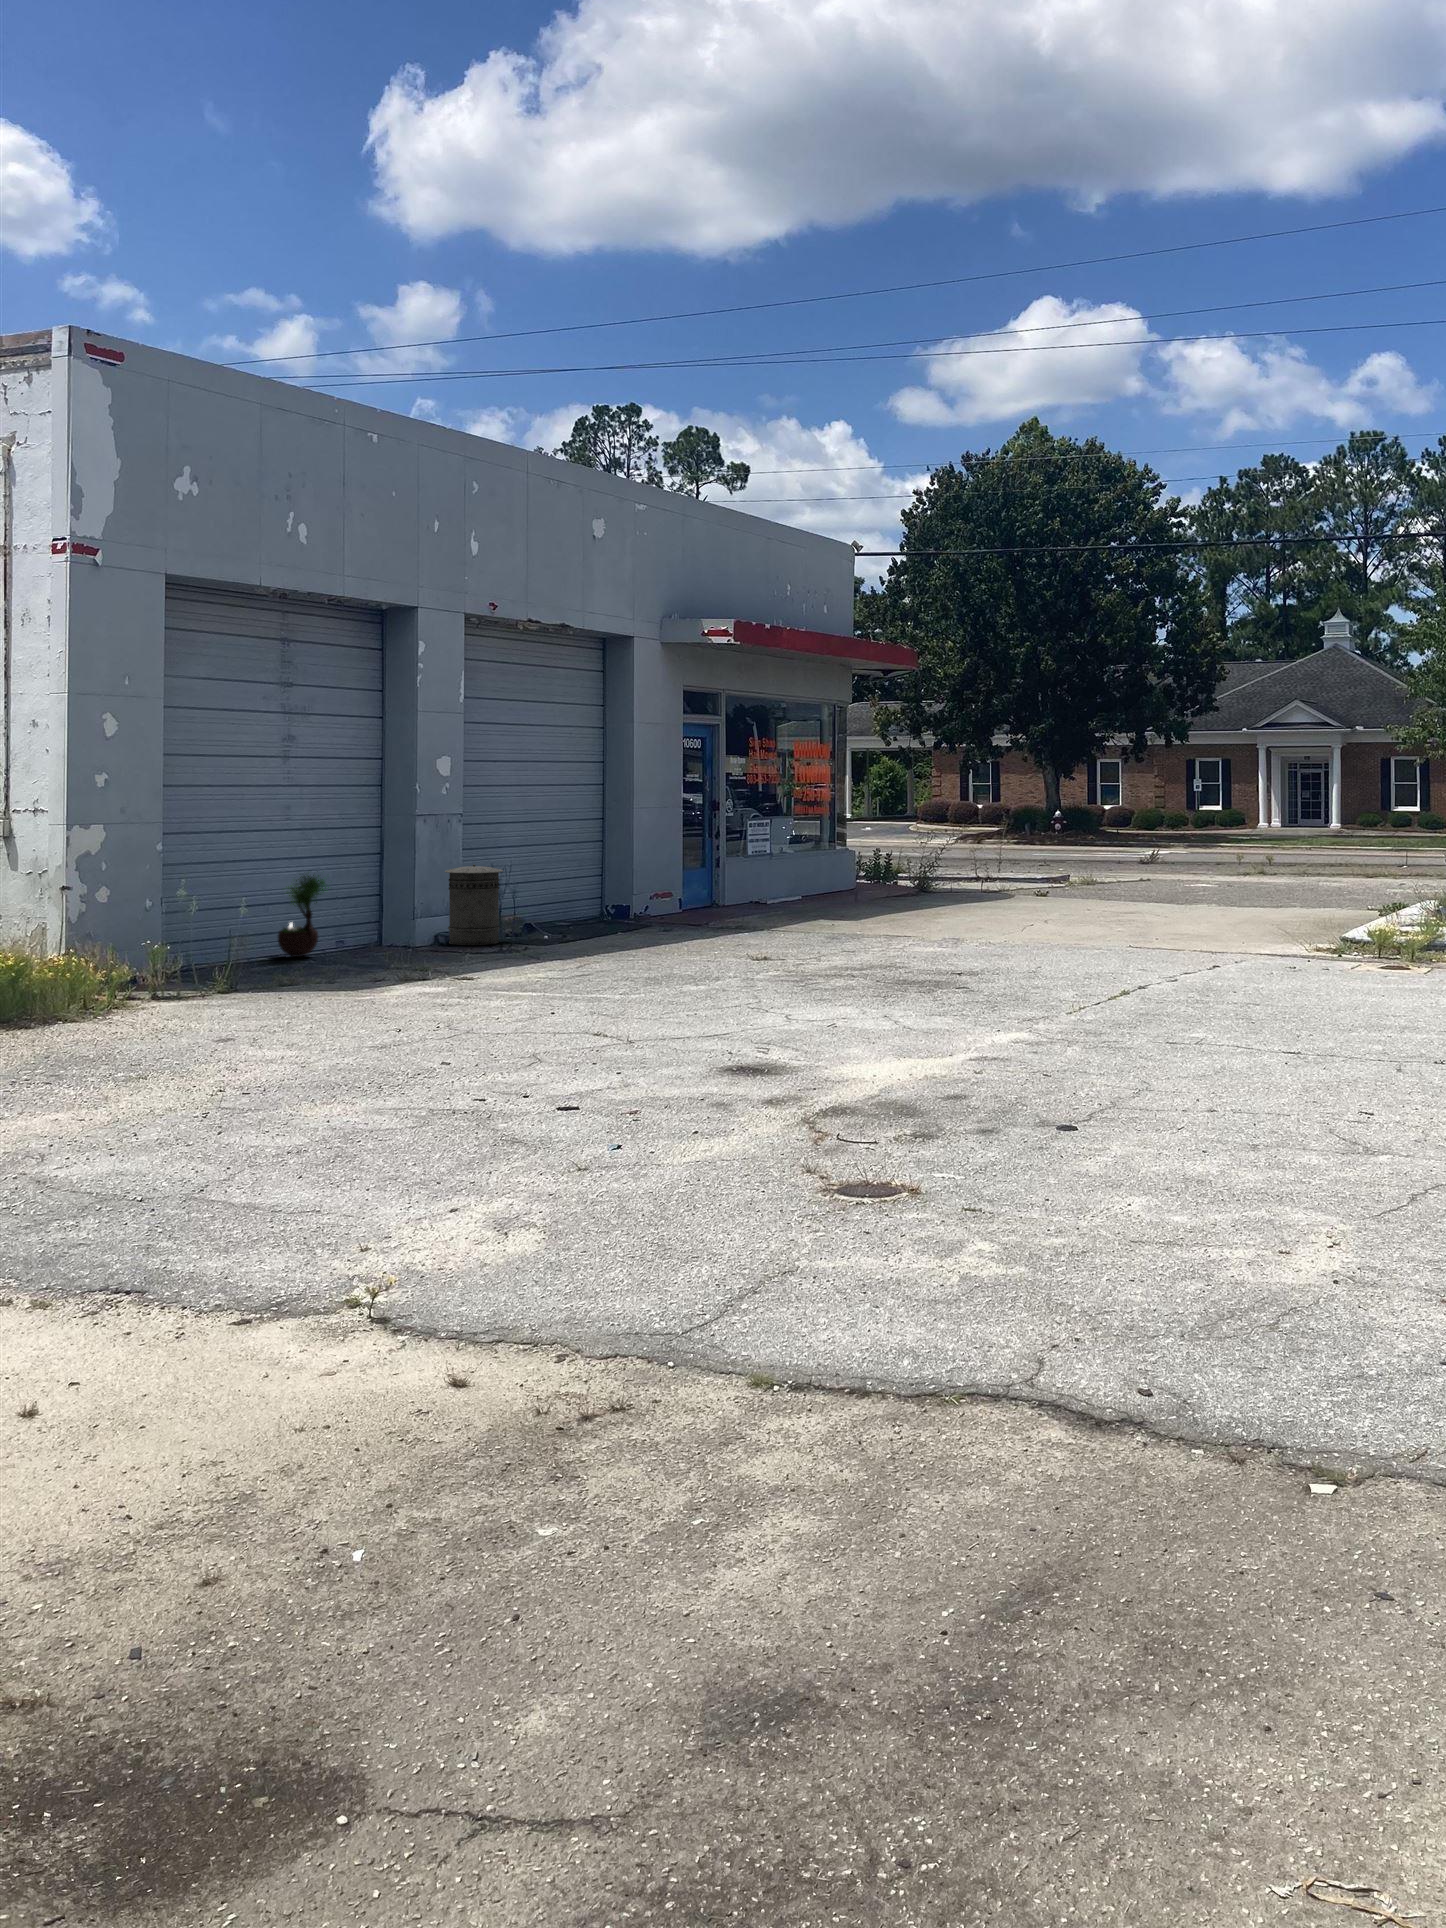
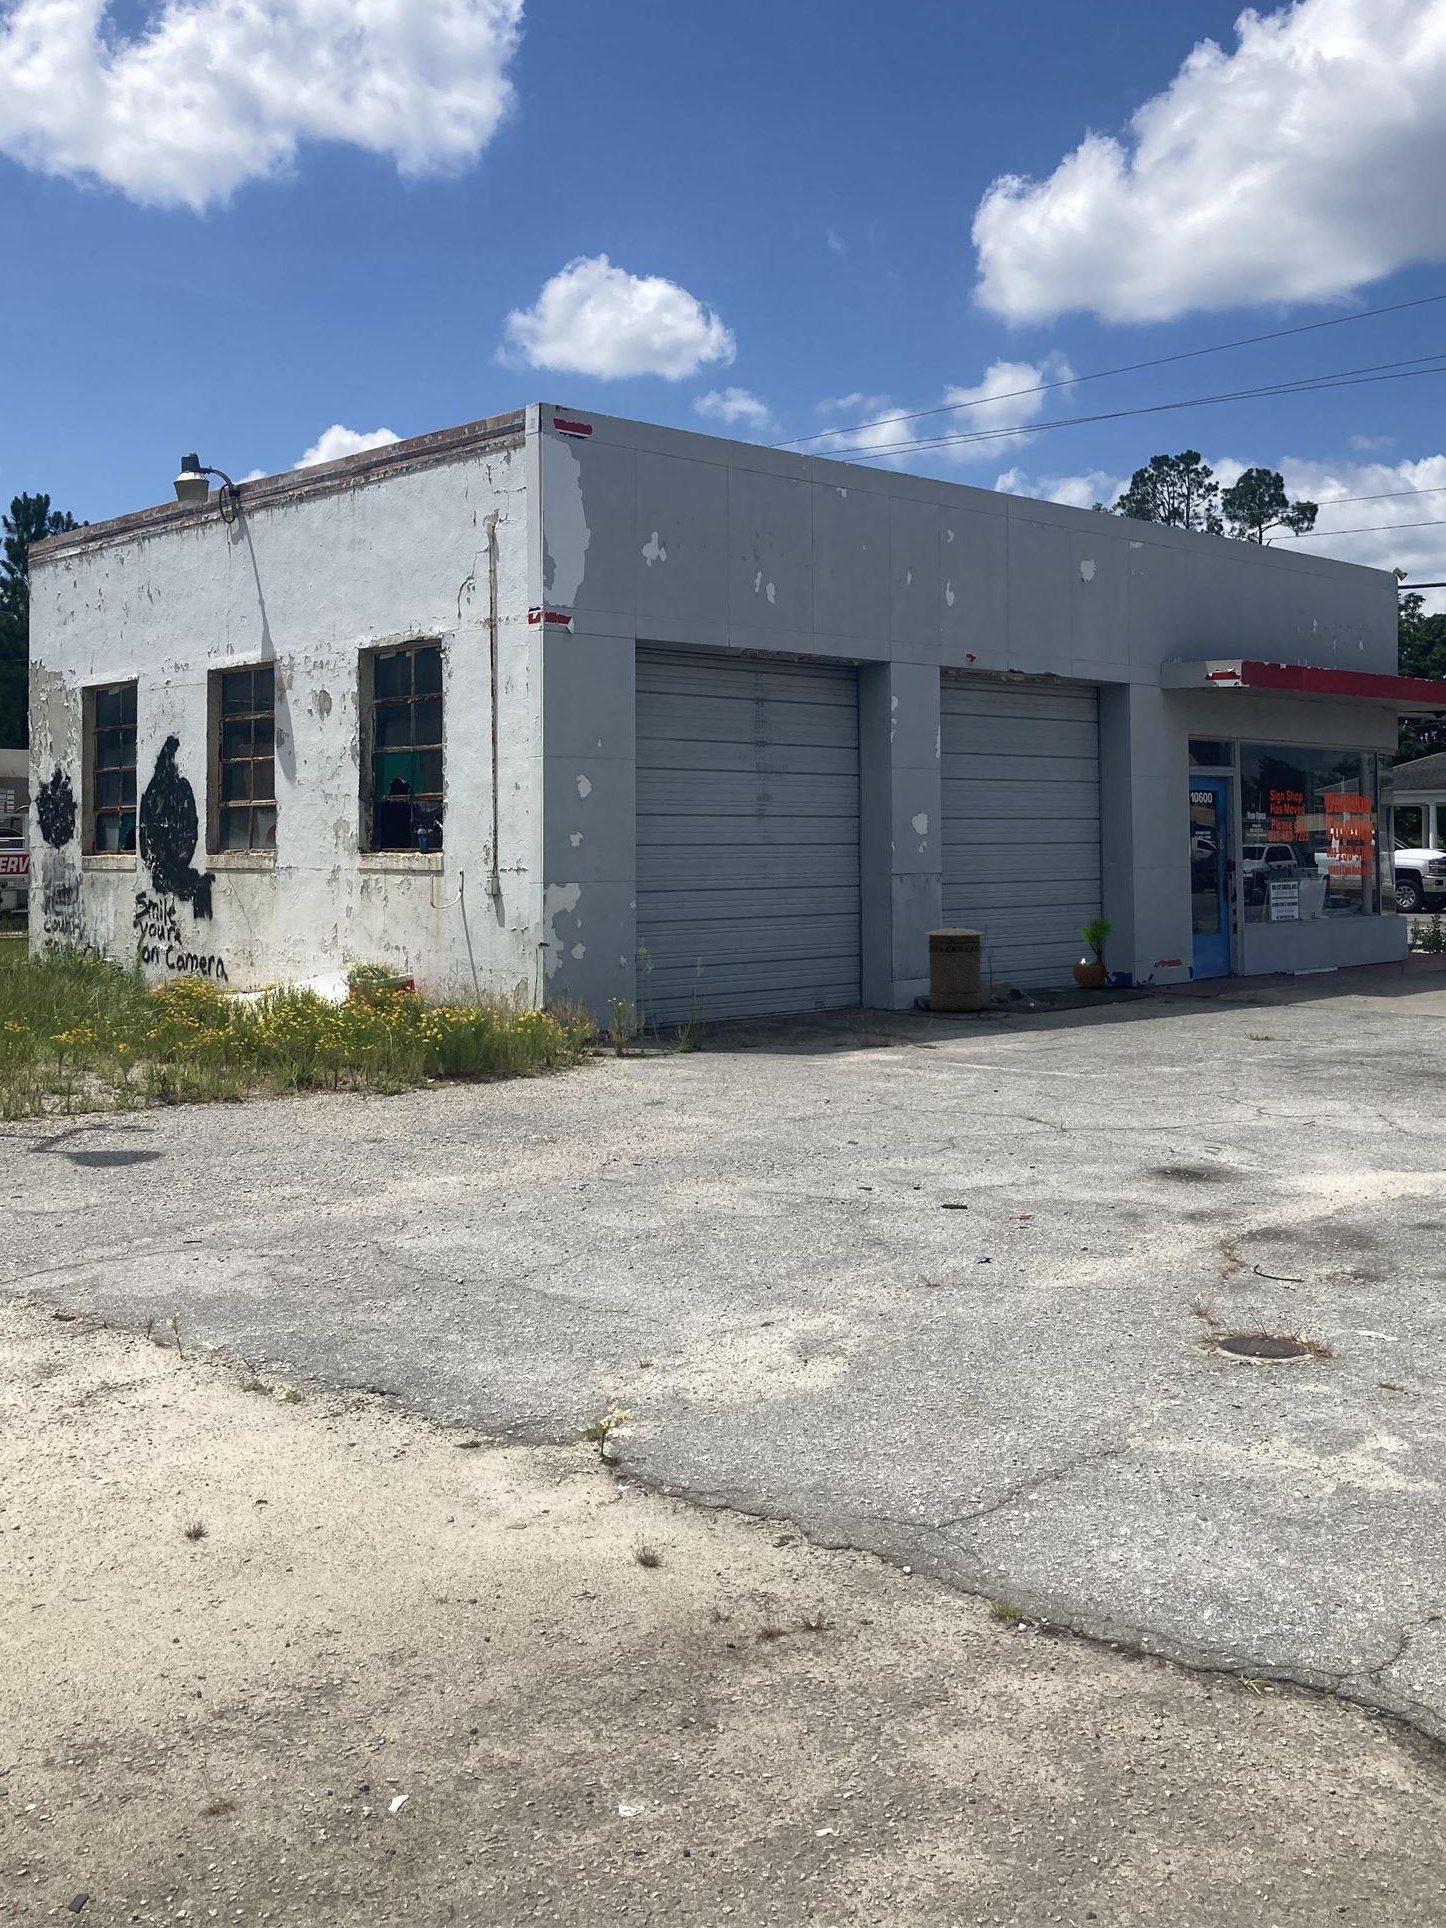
potted tree: present [278,875,329,957] -> present [1073,915,1115,988]

